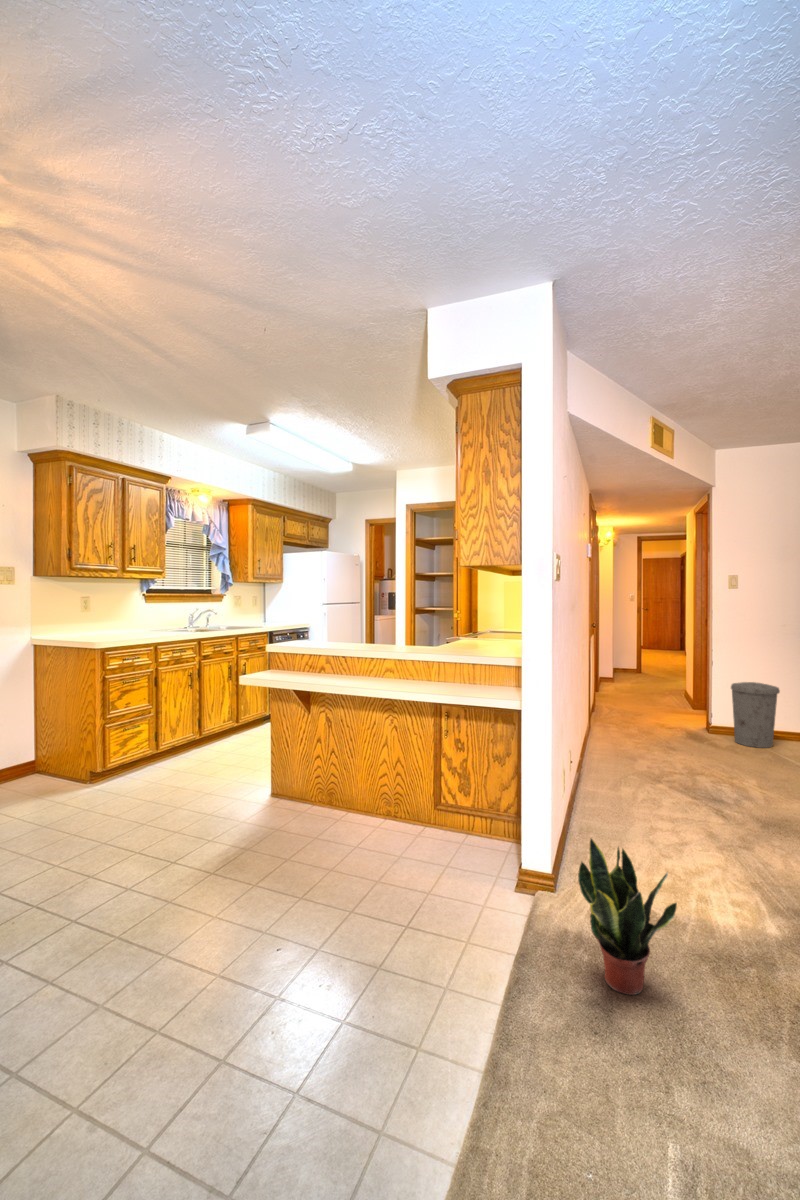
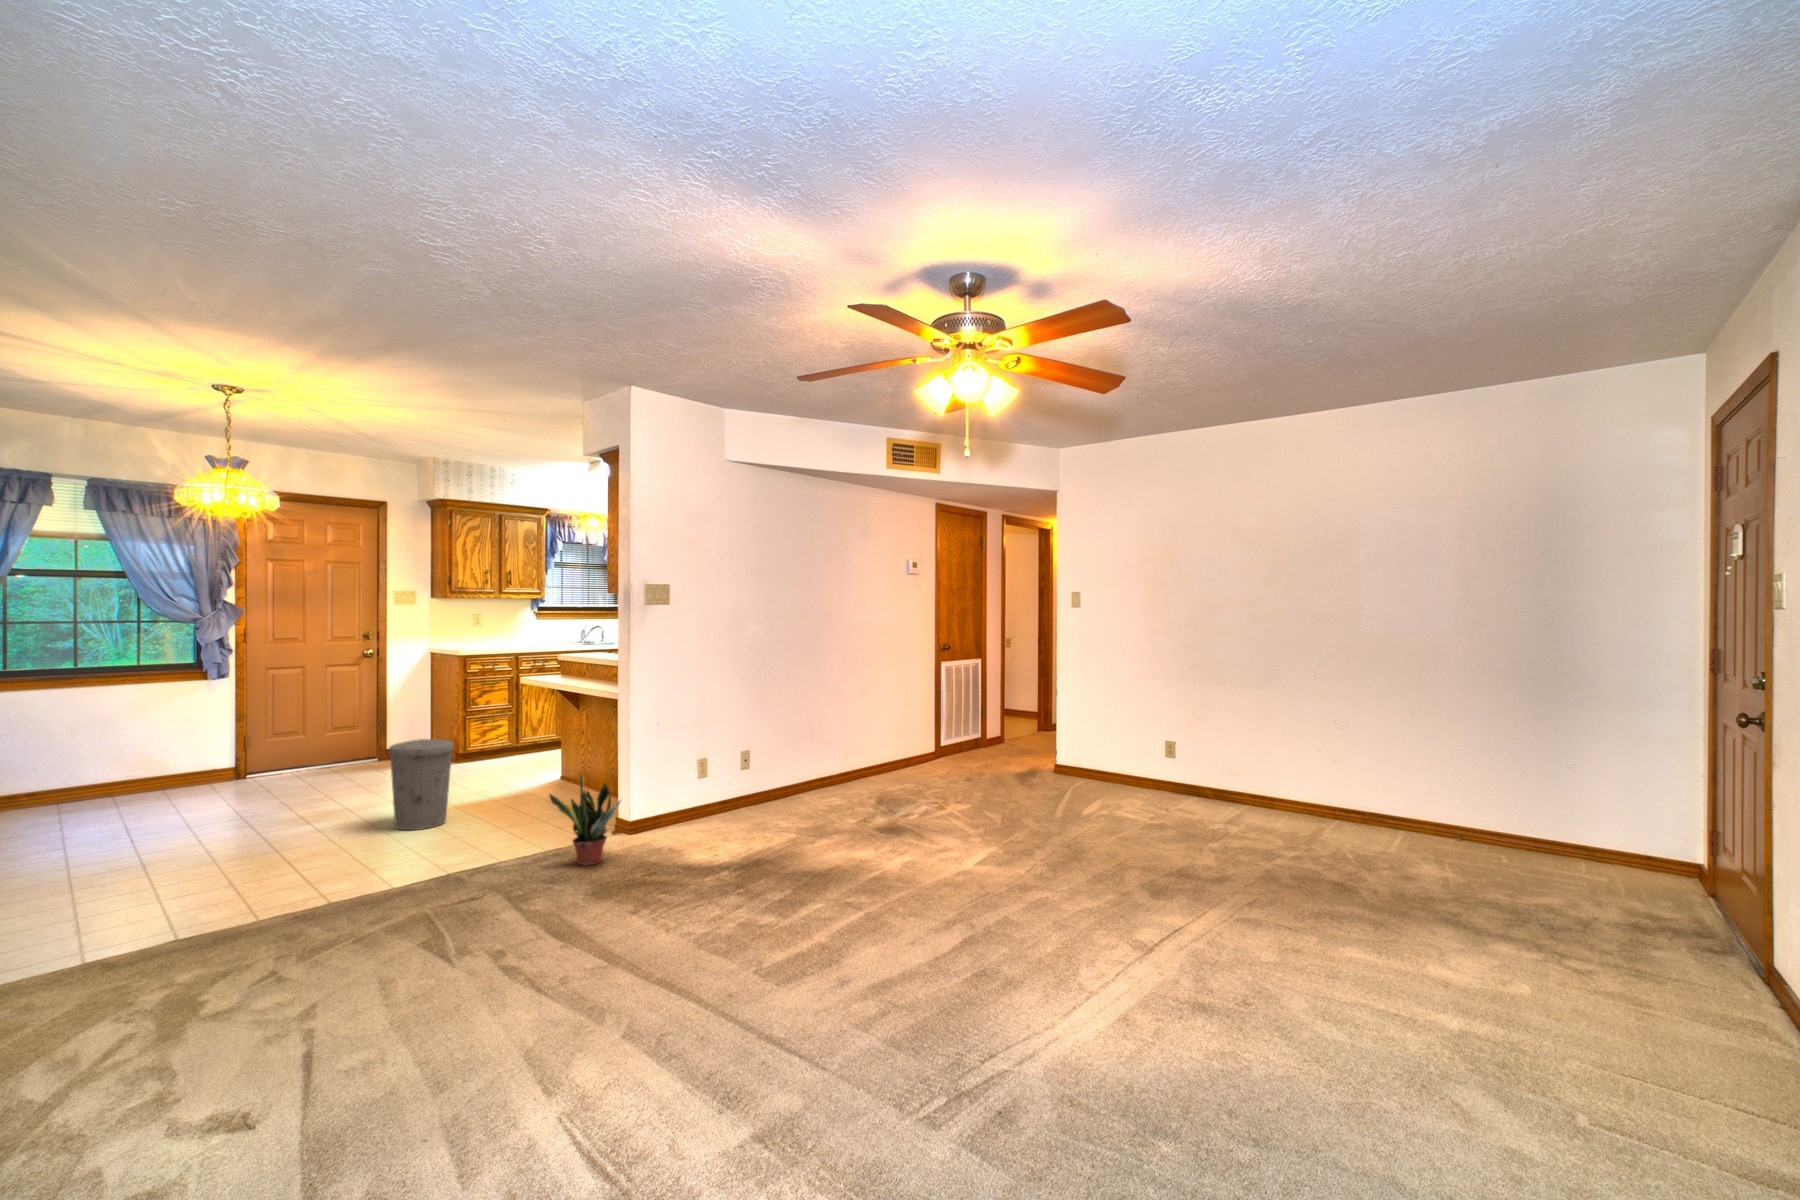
trash can: present [731,682,780,748] -> present [389,739,454,830]

